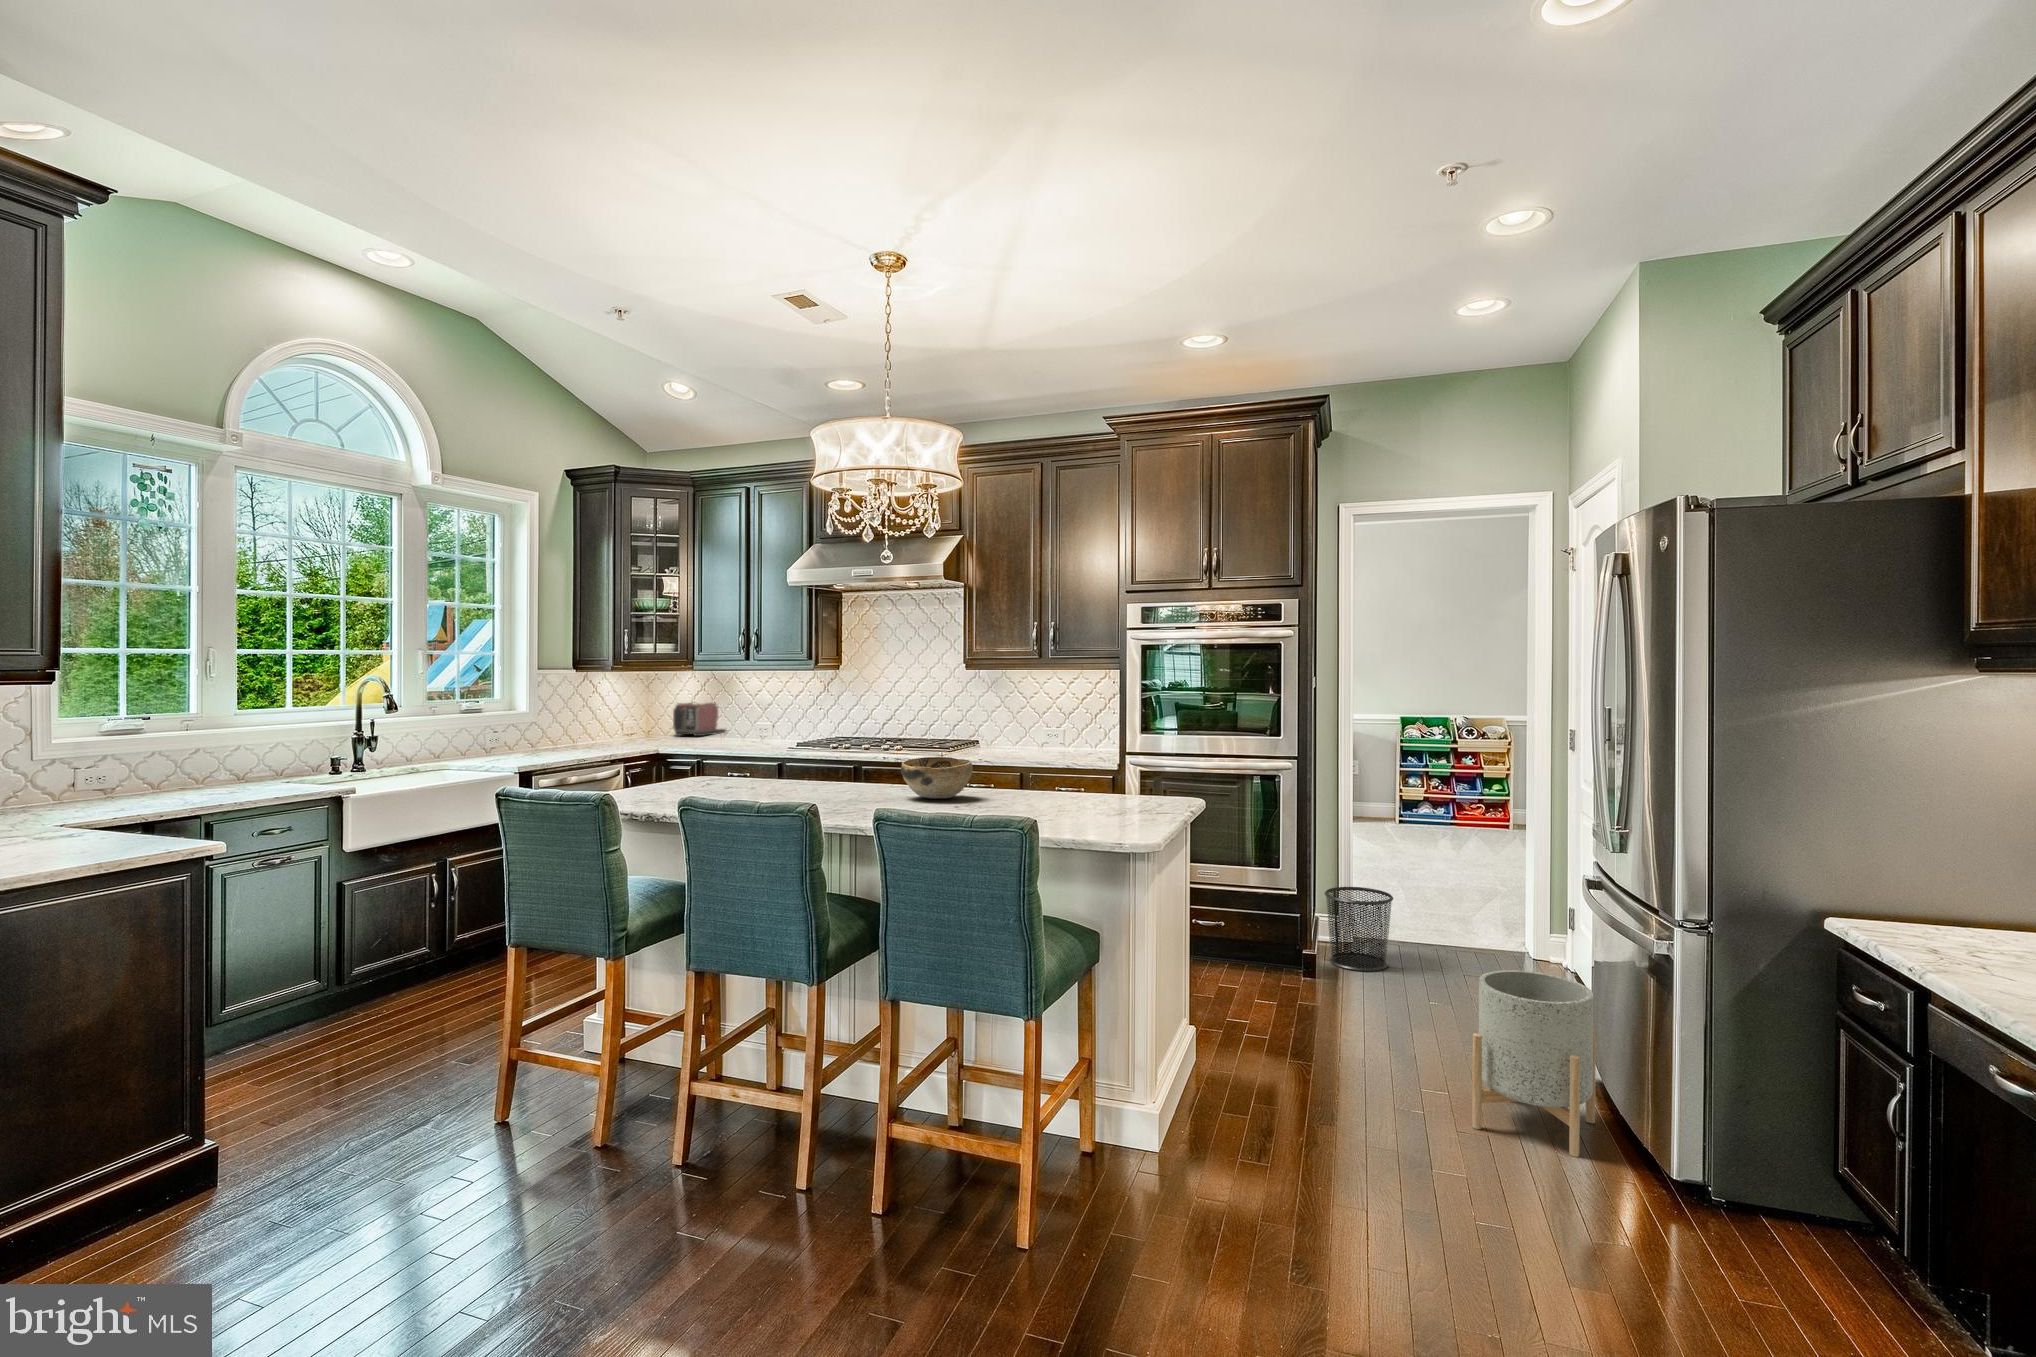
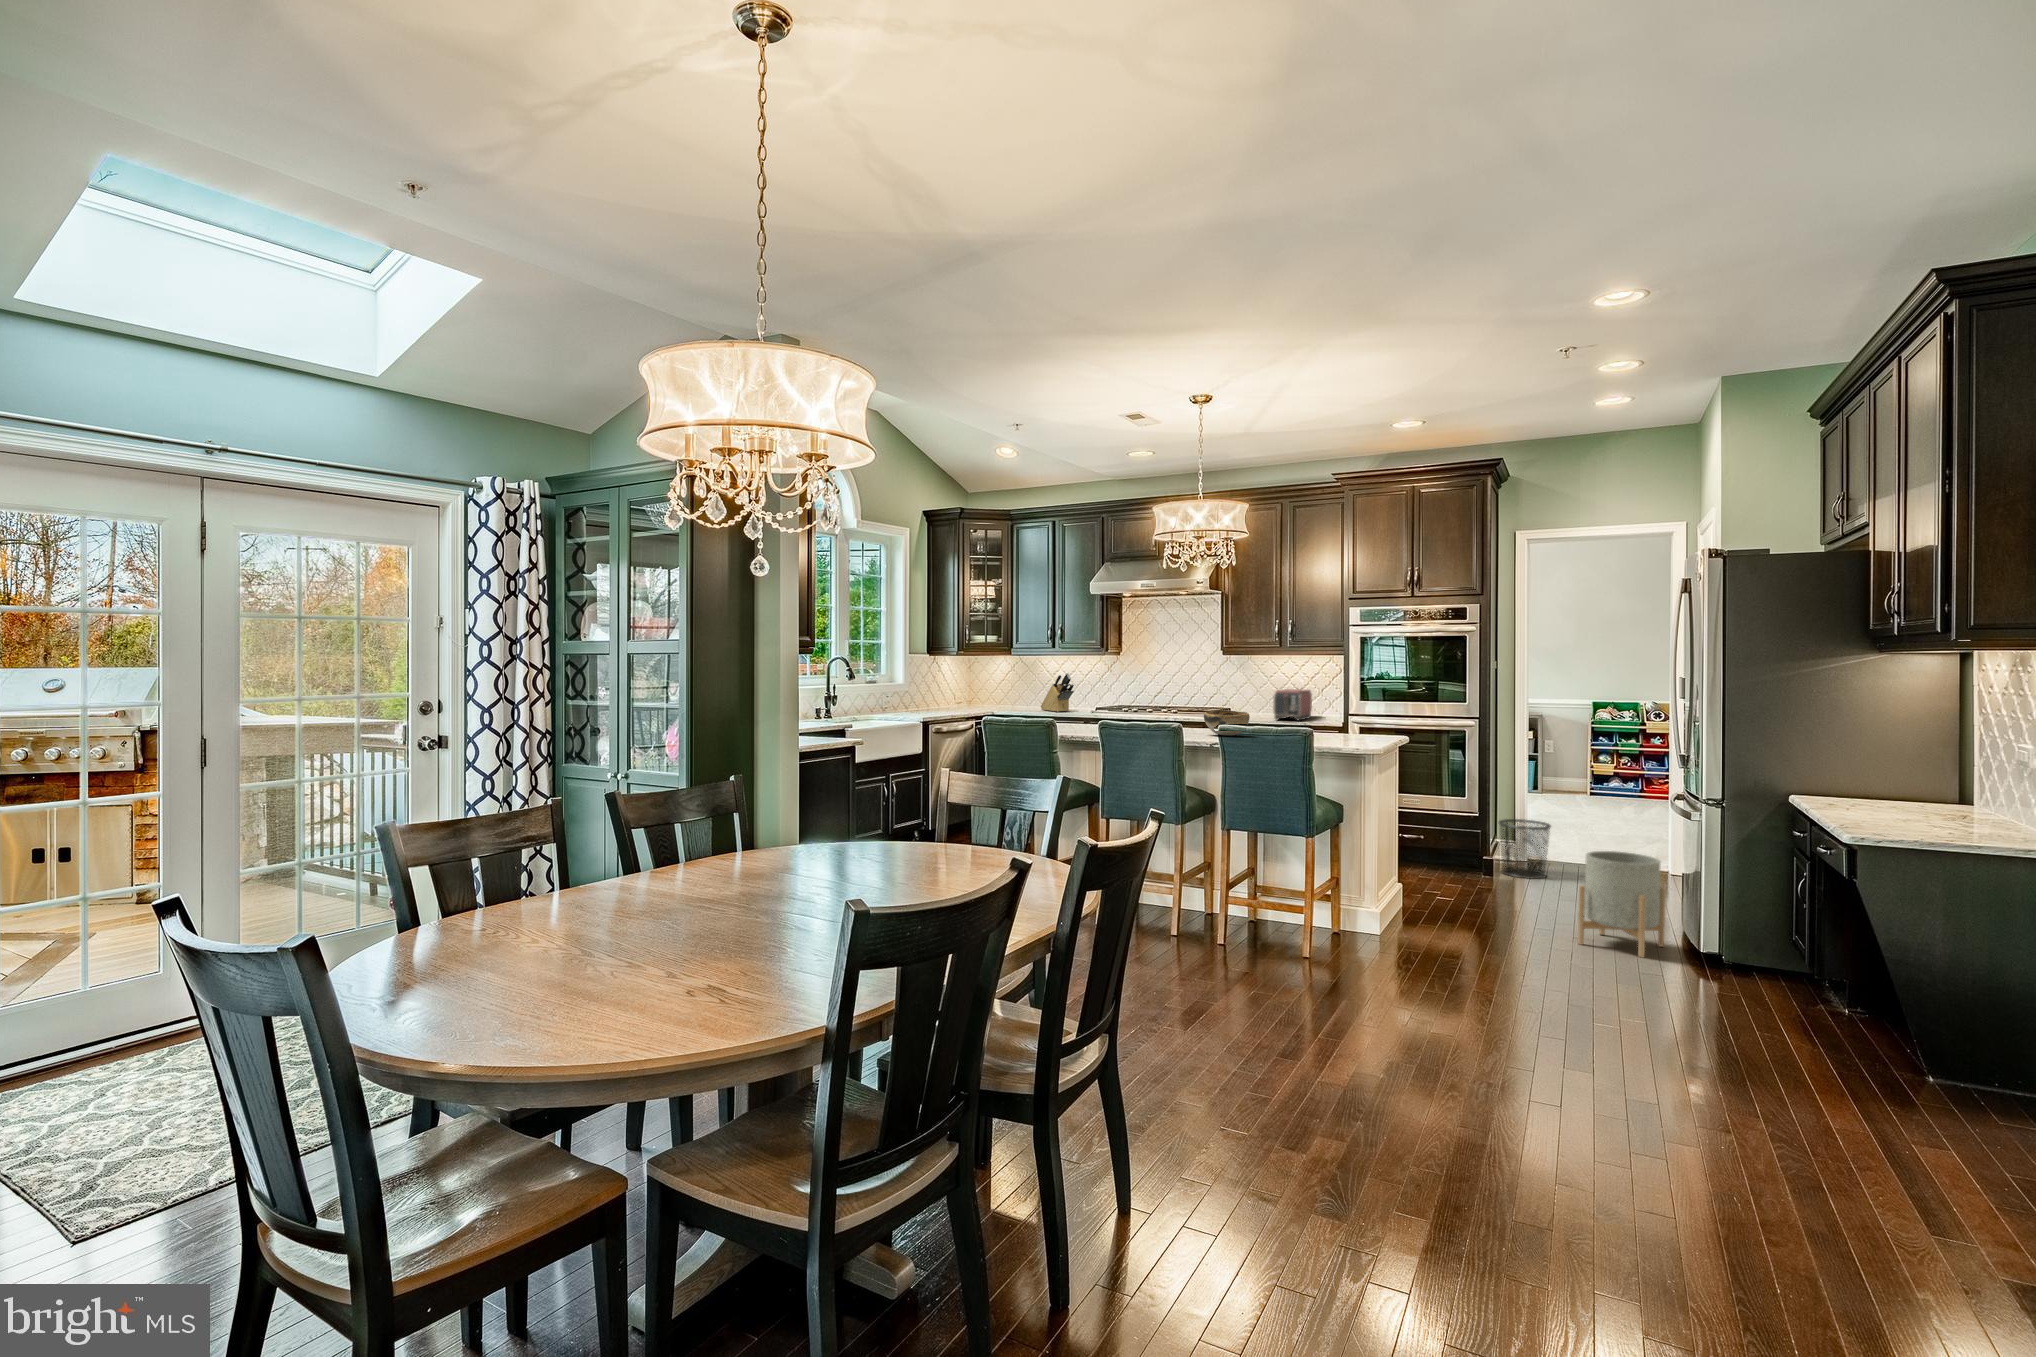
knife block: none [728,694,769,748] -> present [1041,673,1074,712]
toaster: present [673,703,726,736] -> present [1273,689,1312,720]

